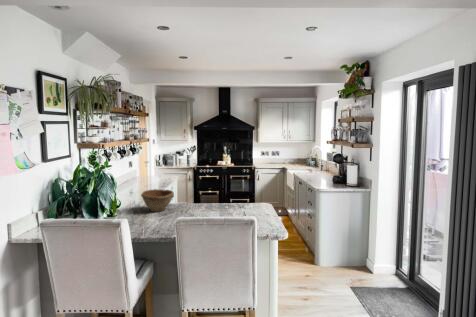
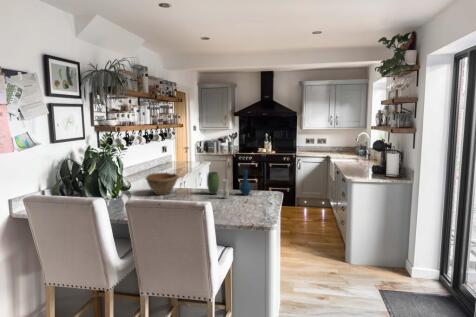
vase: none [204,184,246,212] -> present [207,170,251,198]

